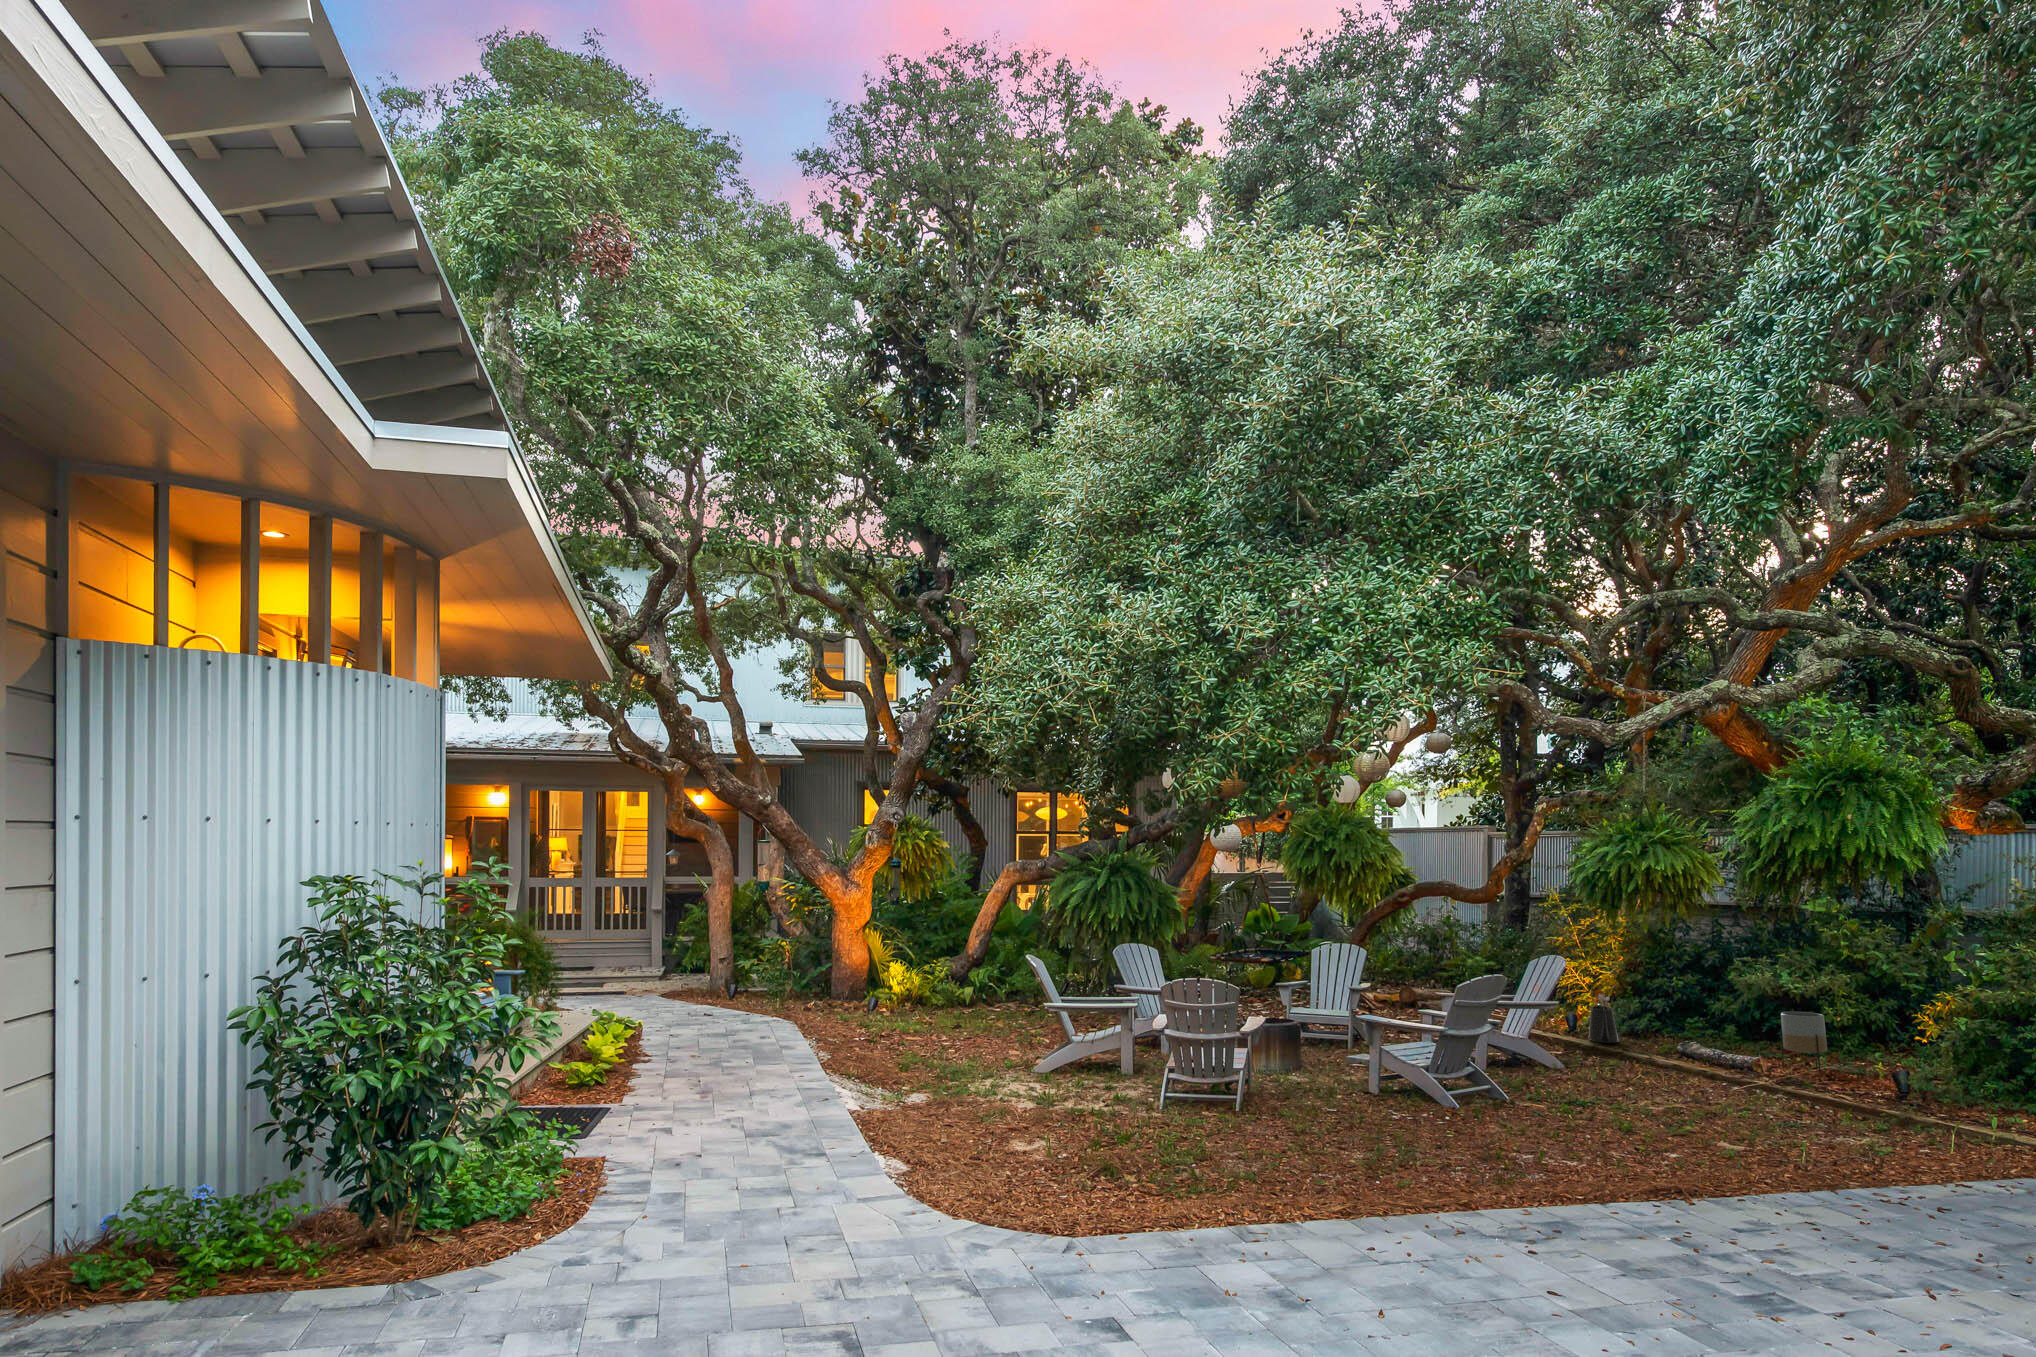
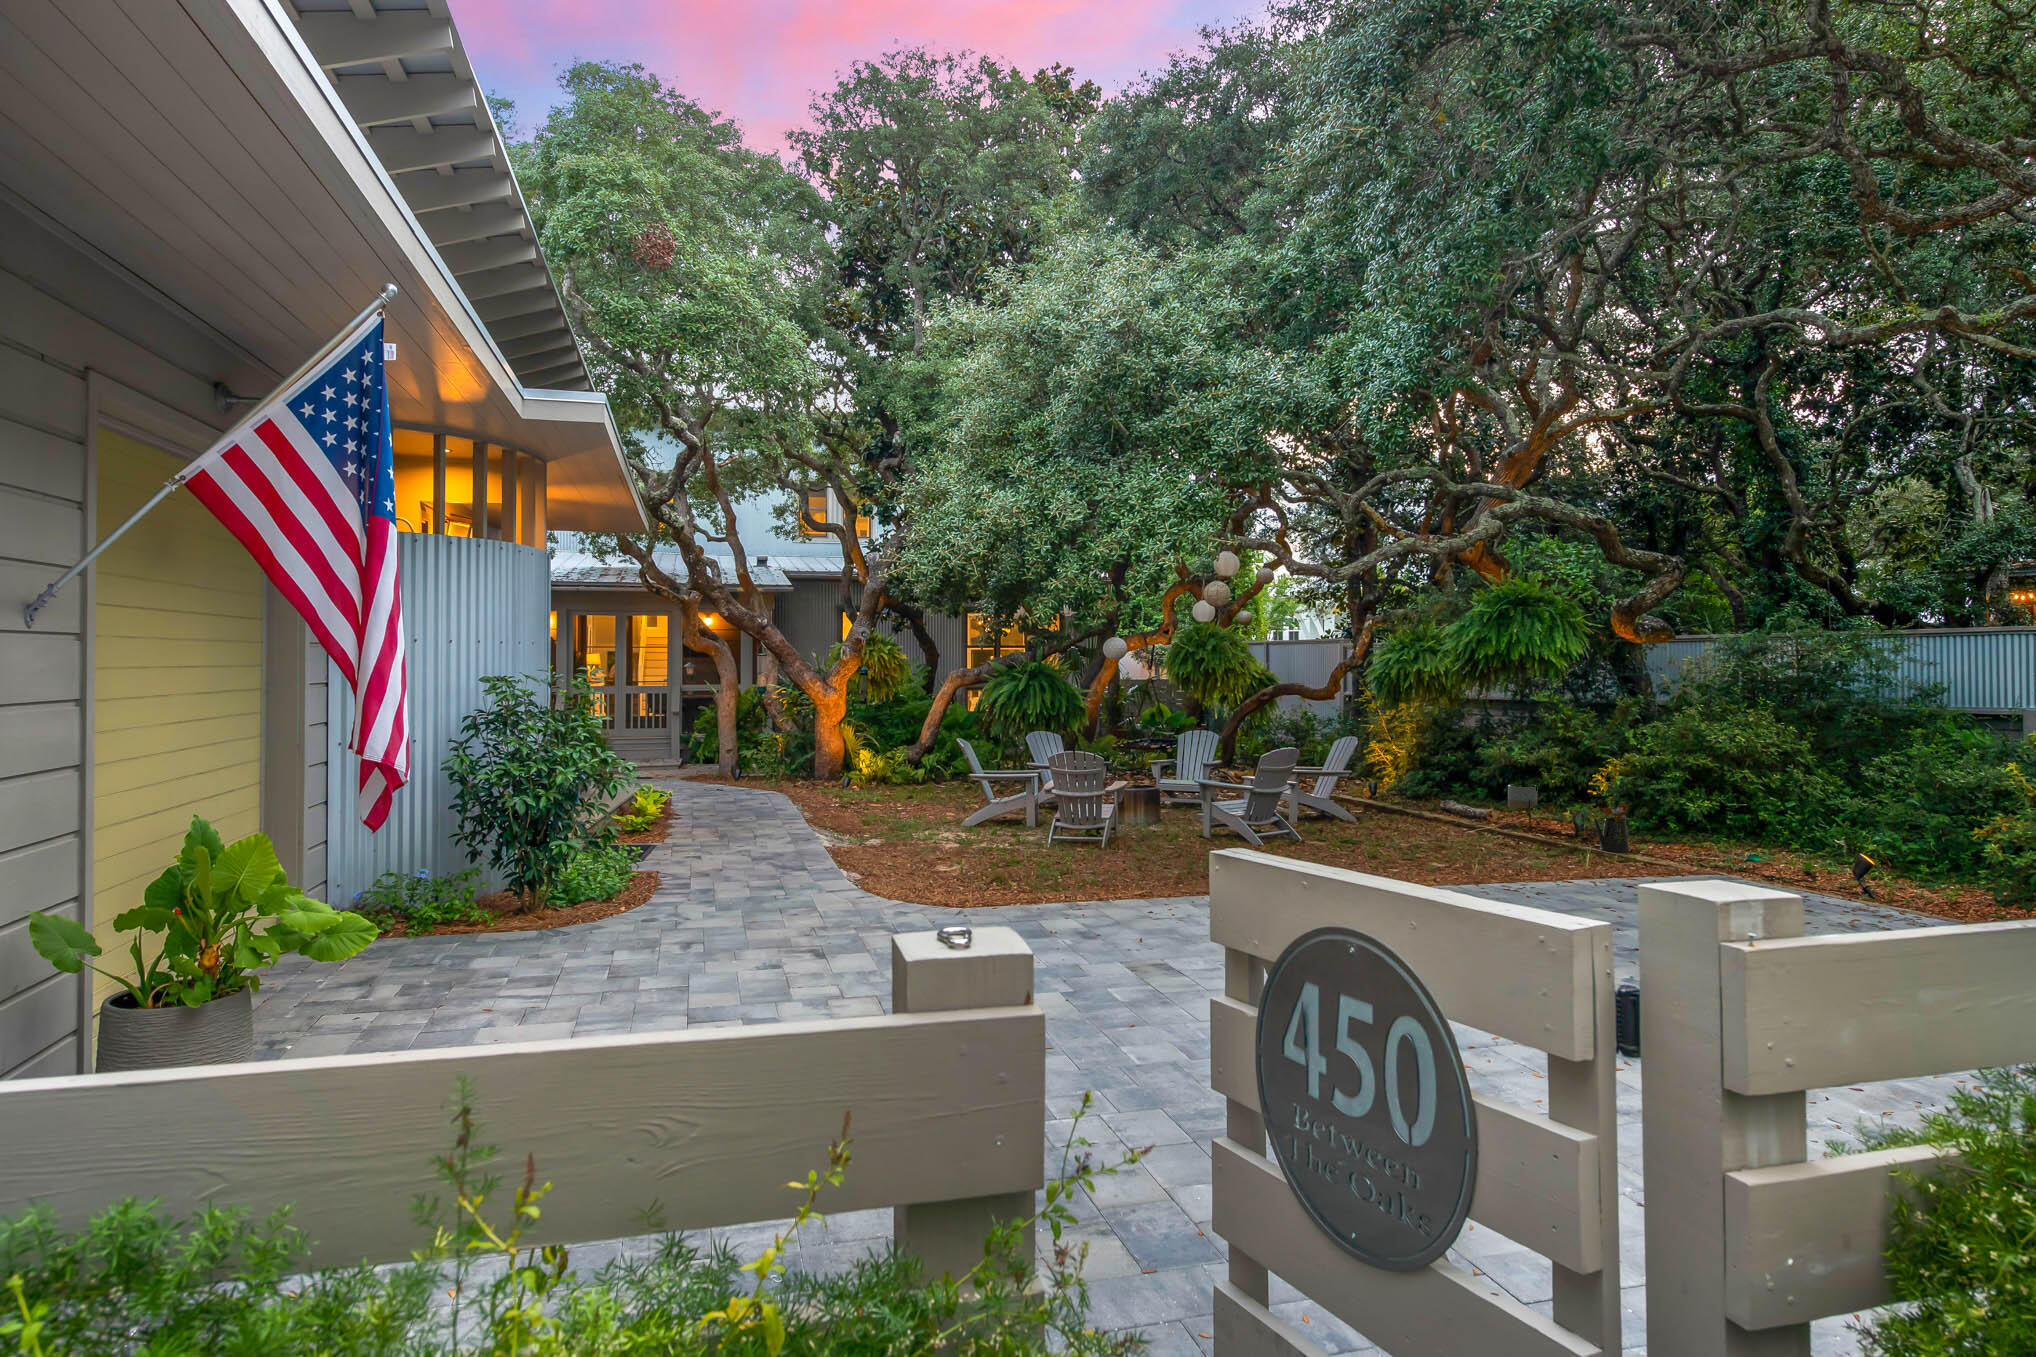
watering can: present [1589,990,1619,1043] -> present [1594,804,1630,852]

